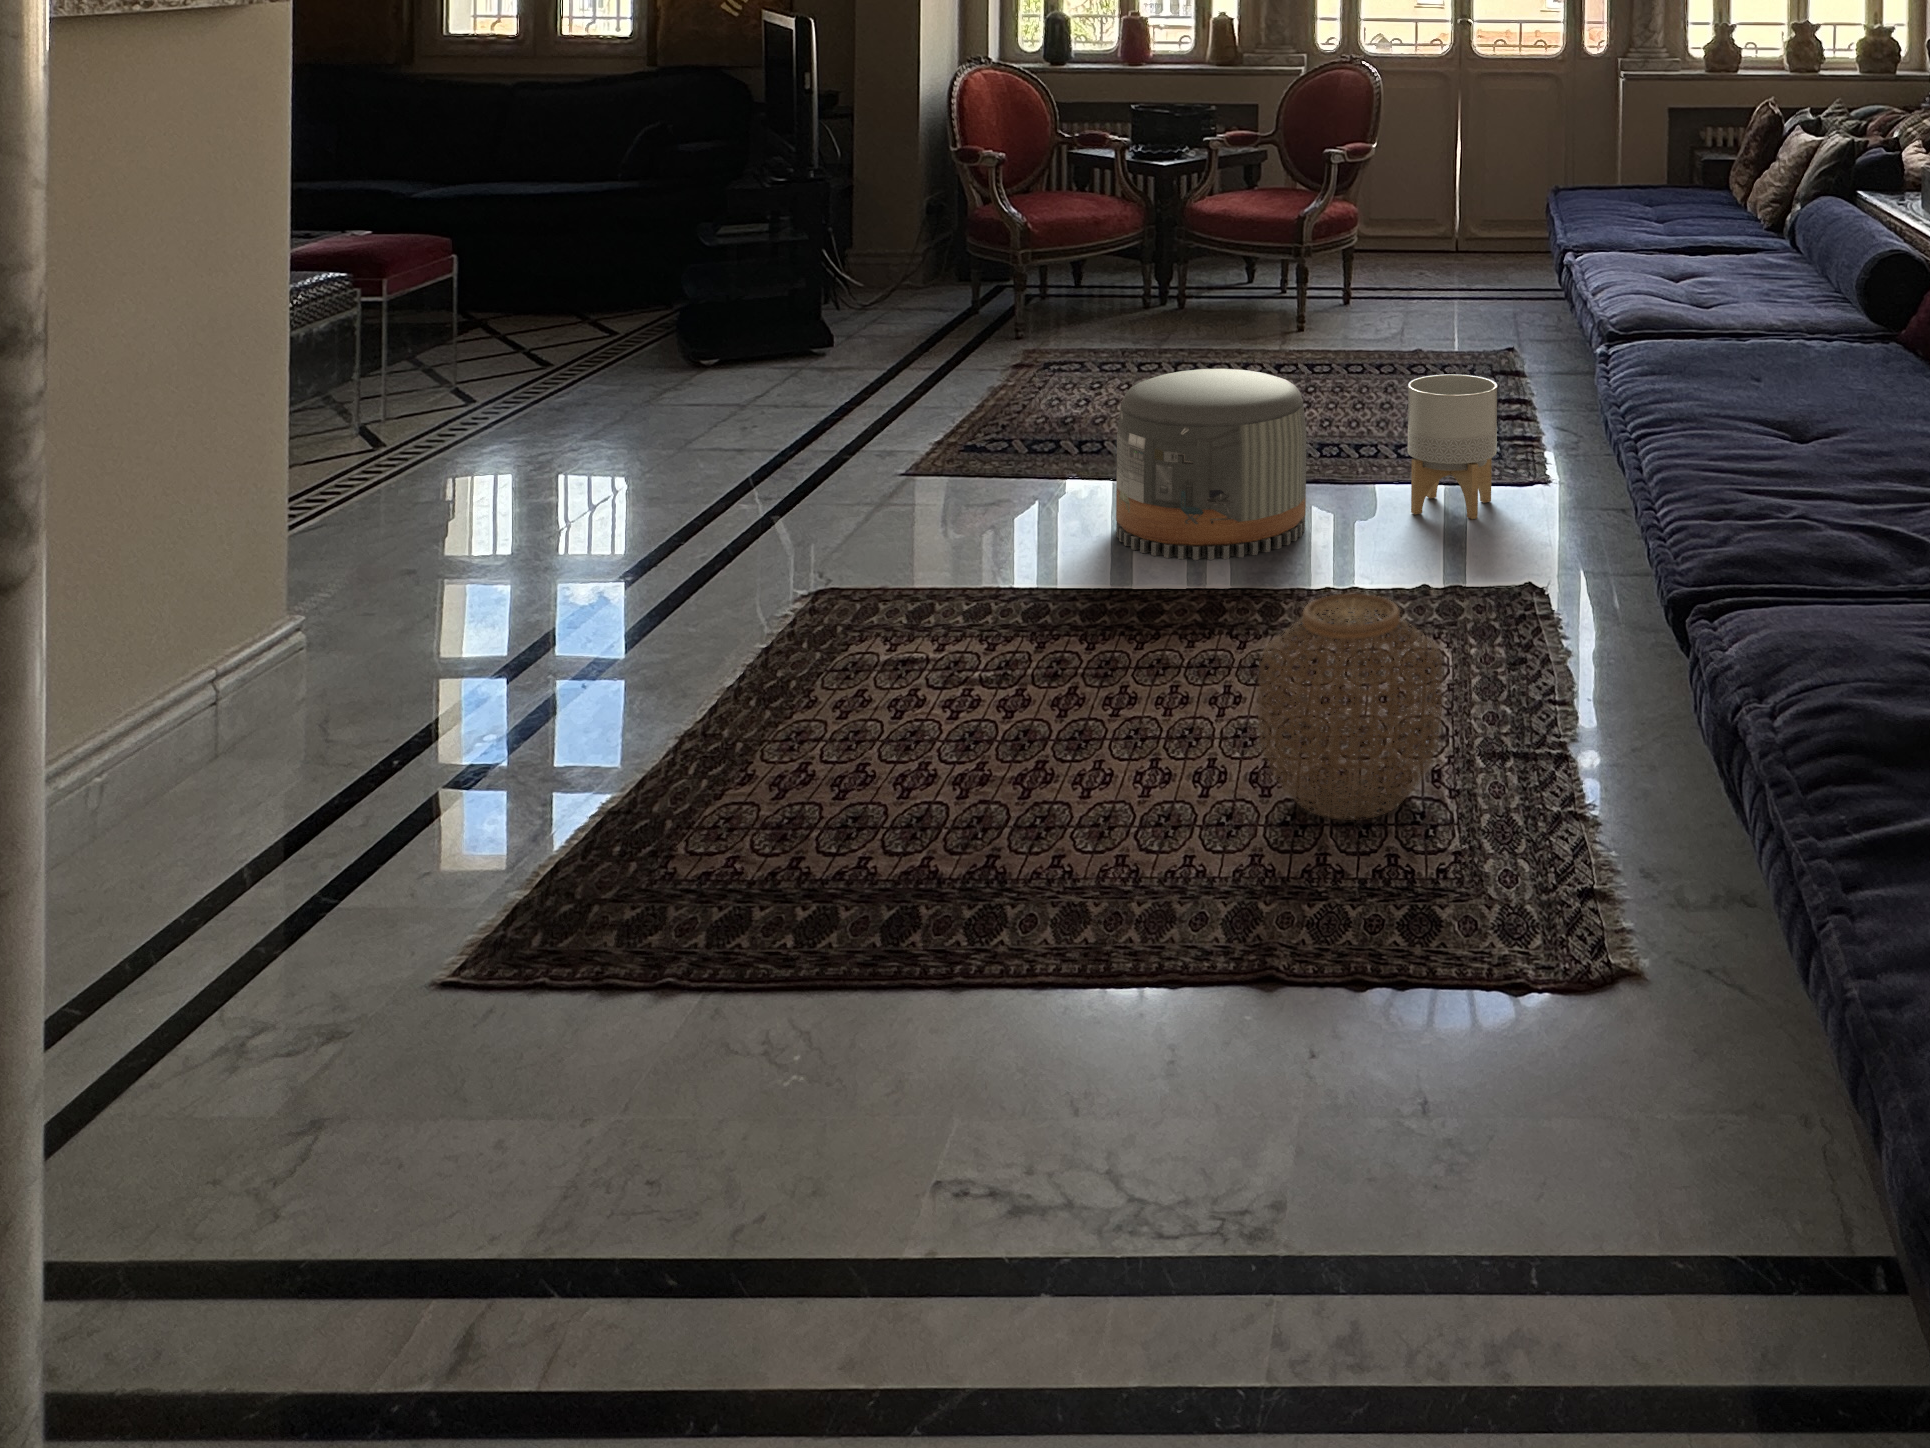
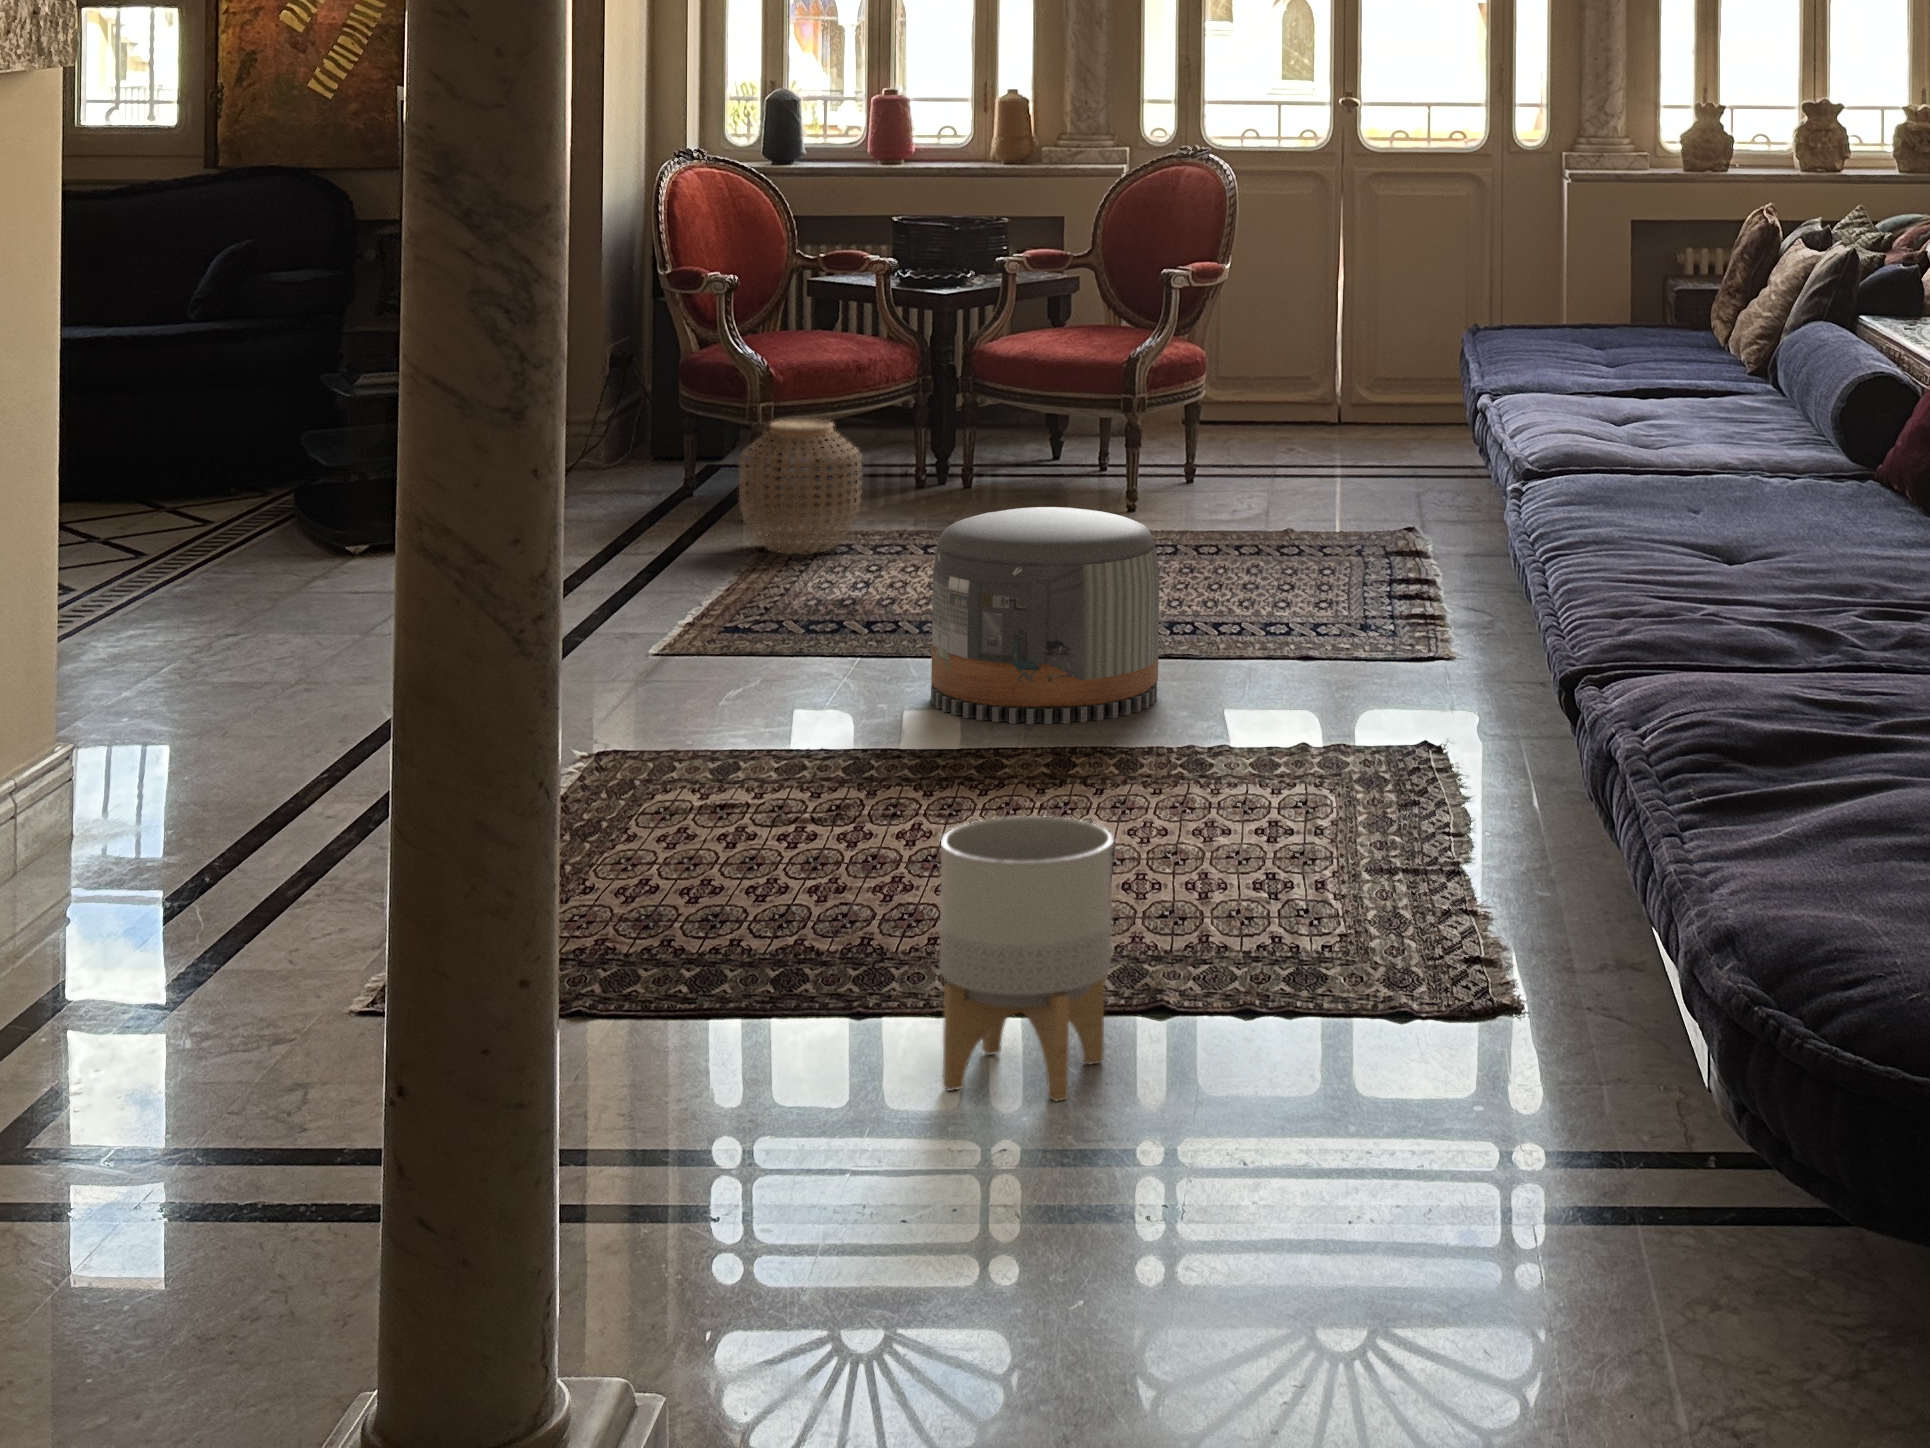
planter: present [1408,374,1497,519] -> present [939,816,1113,1101]
woven basket: present [1258,594,1442,820] -> present [739,419,861,554]

